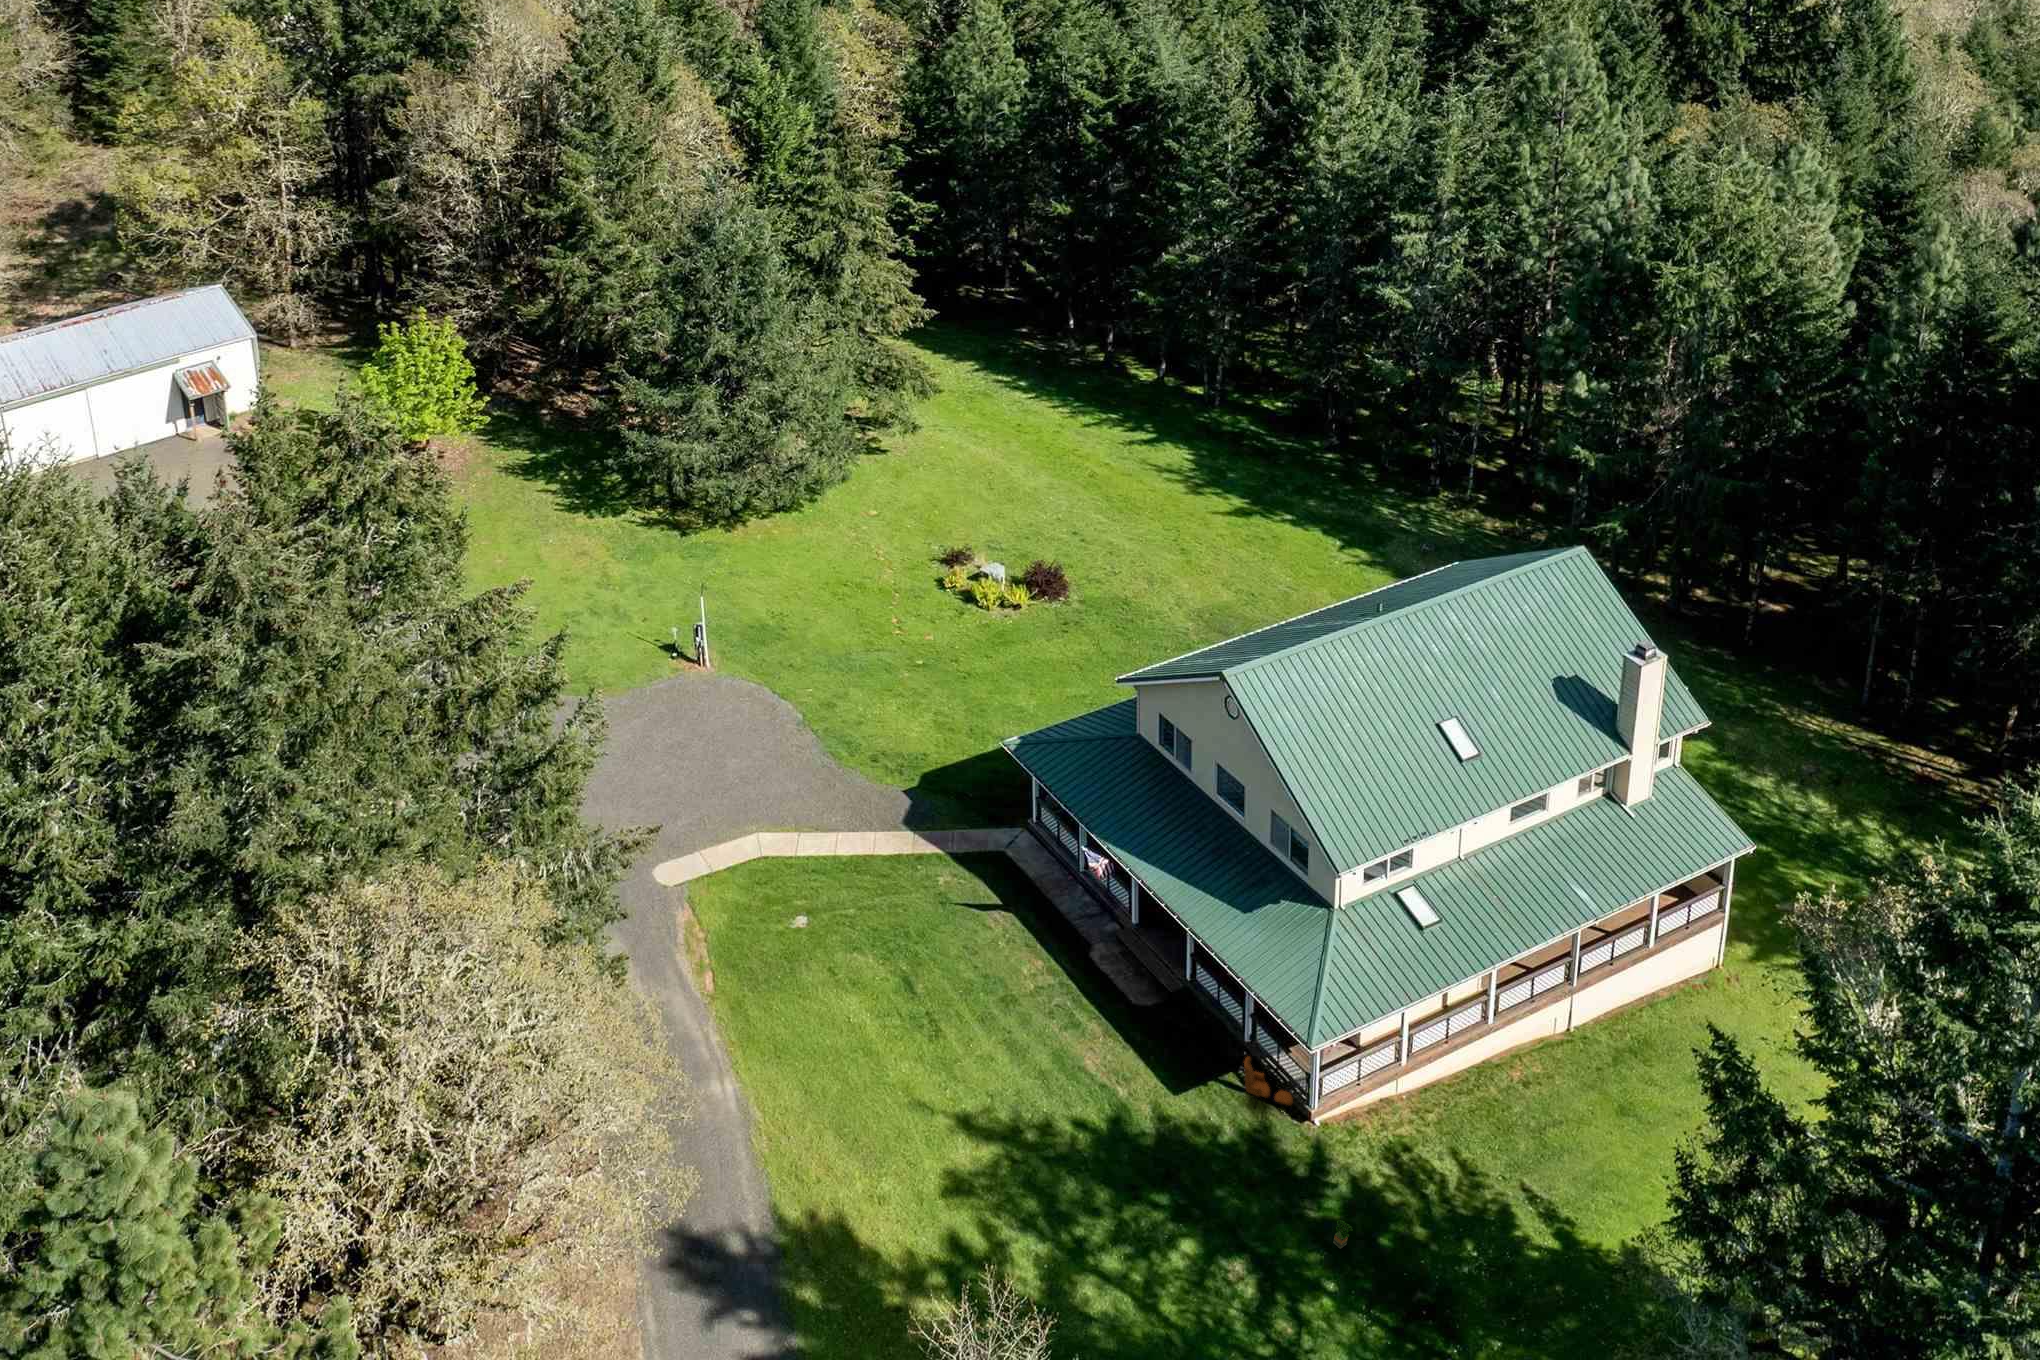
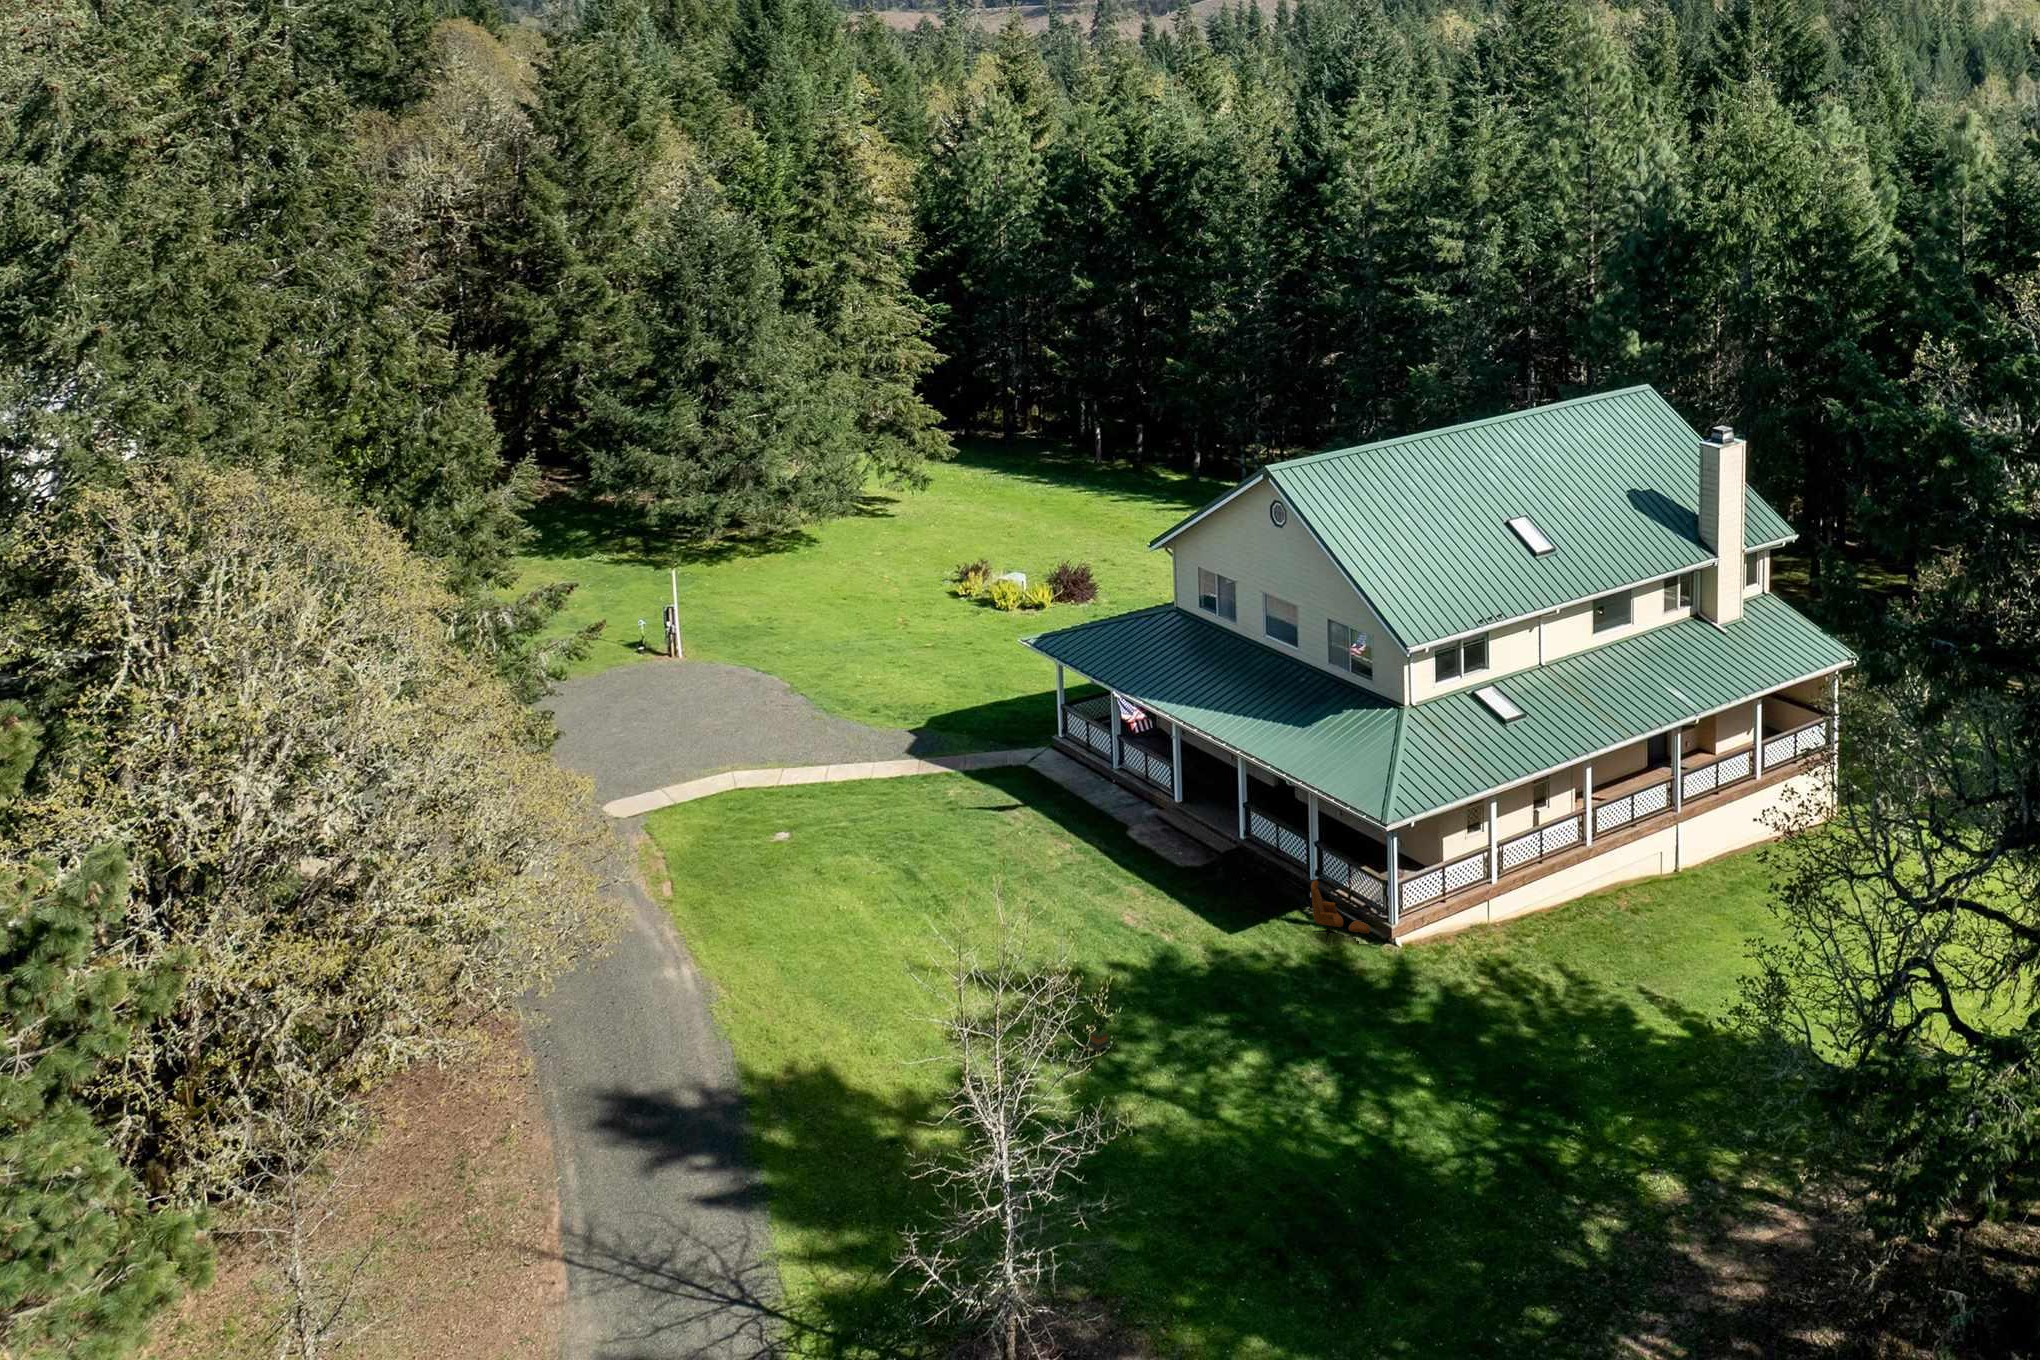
potted tree: present [1333,1220,1352,1249] -> present [1090,1014,1111,1051]

